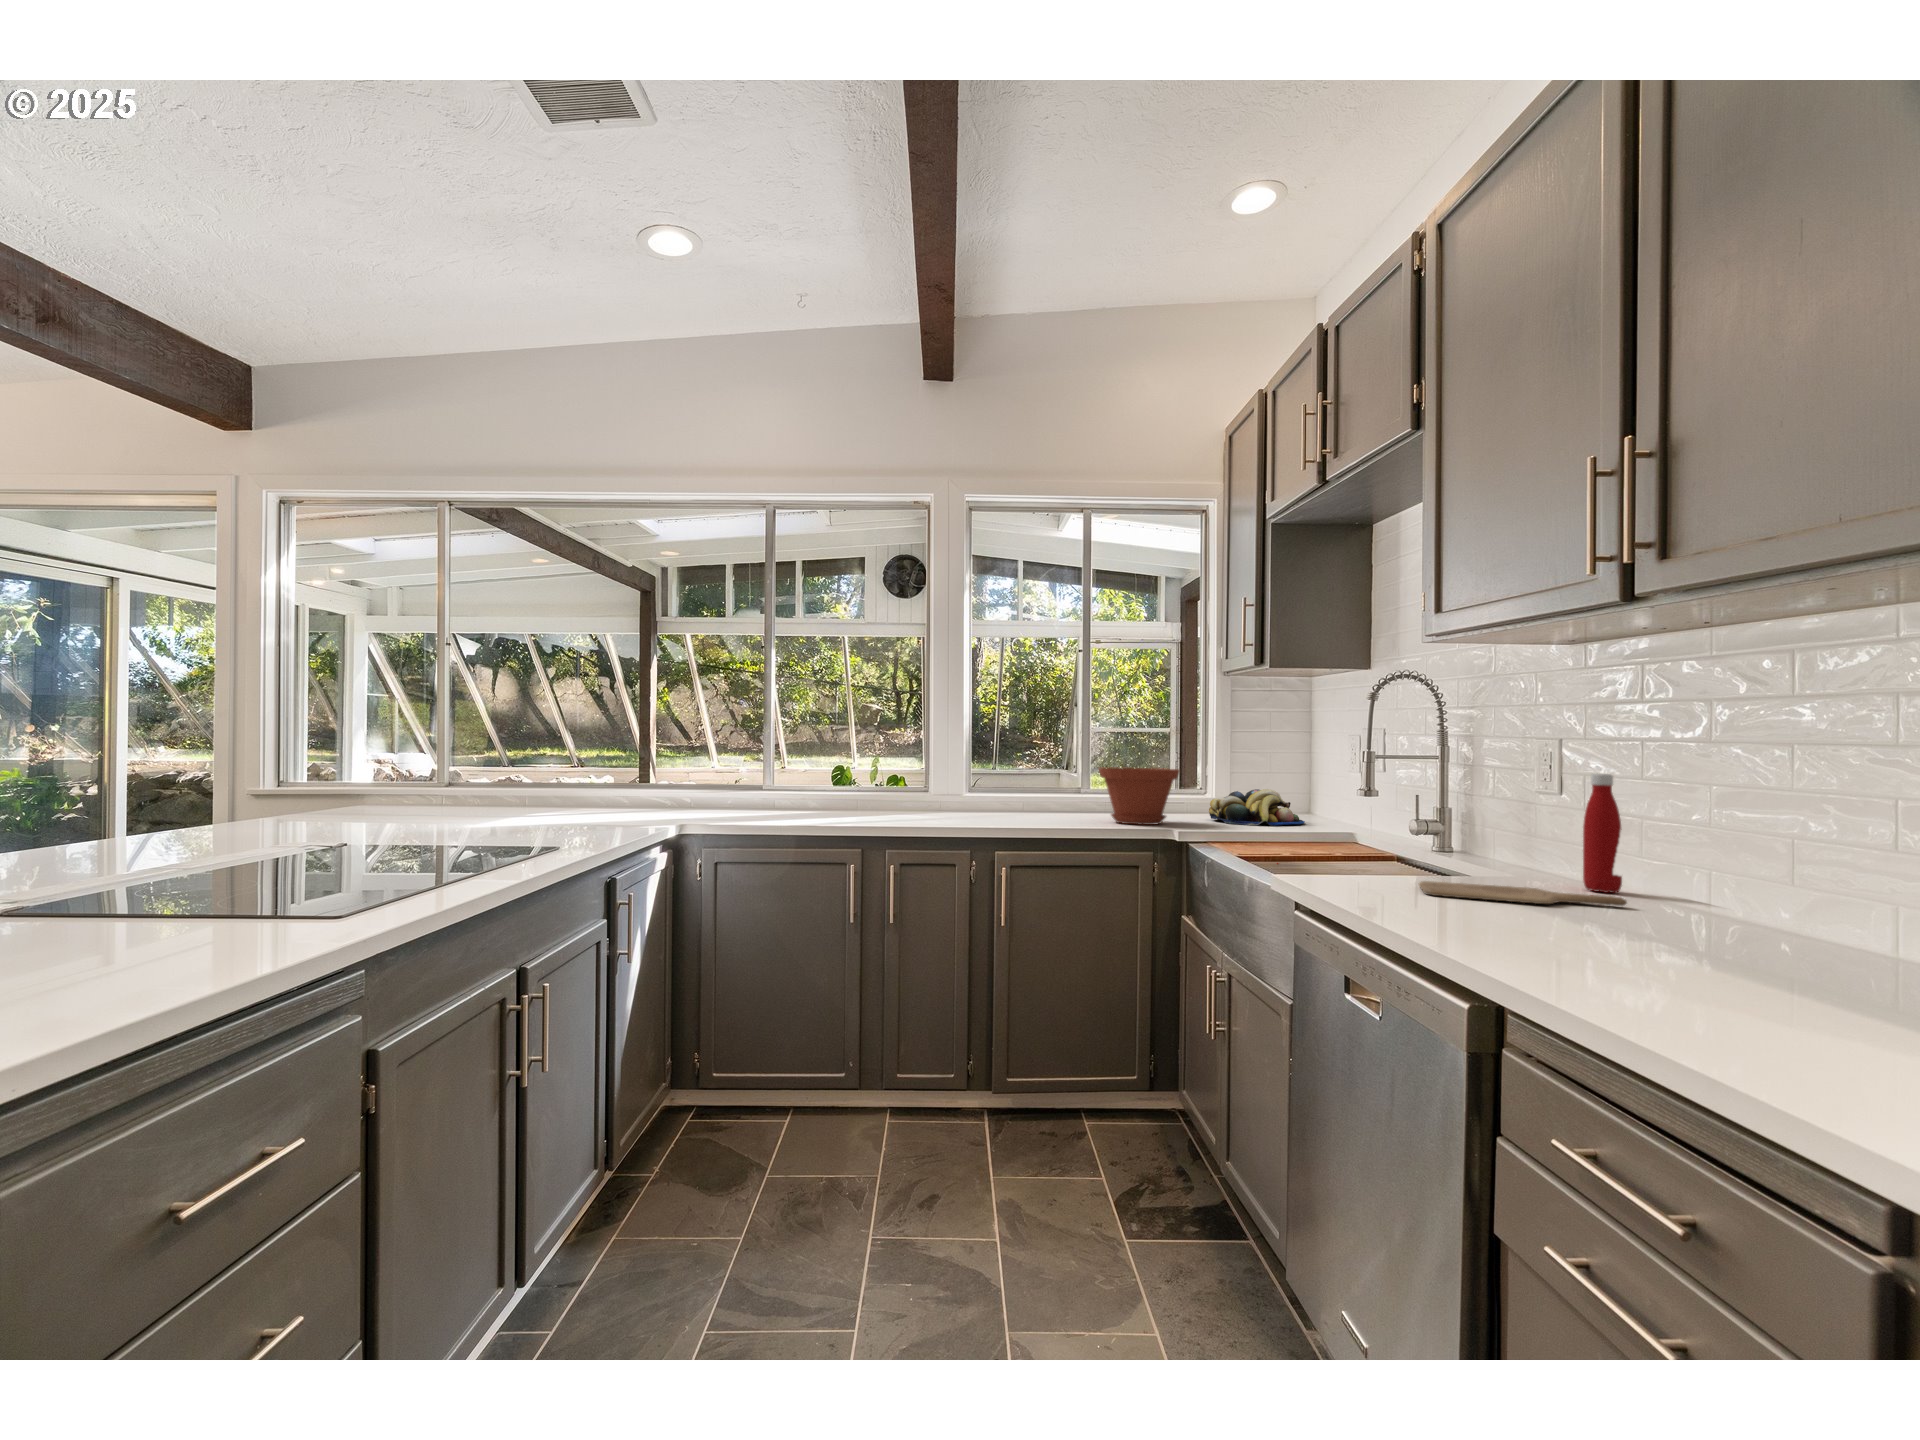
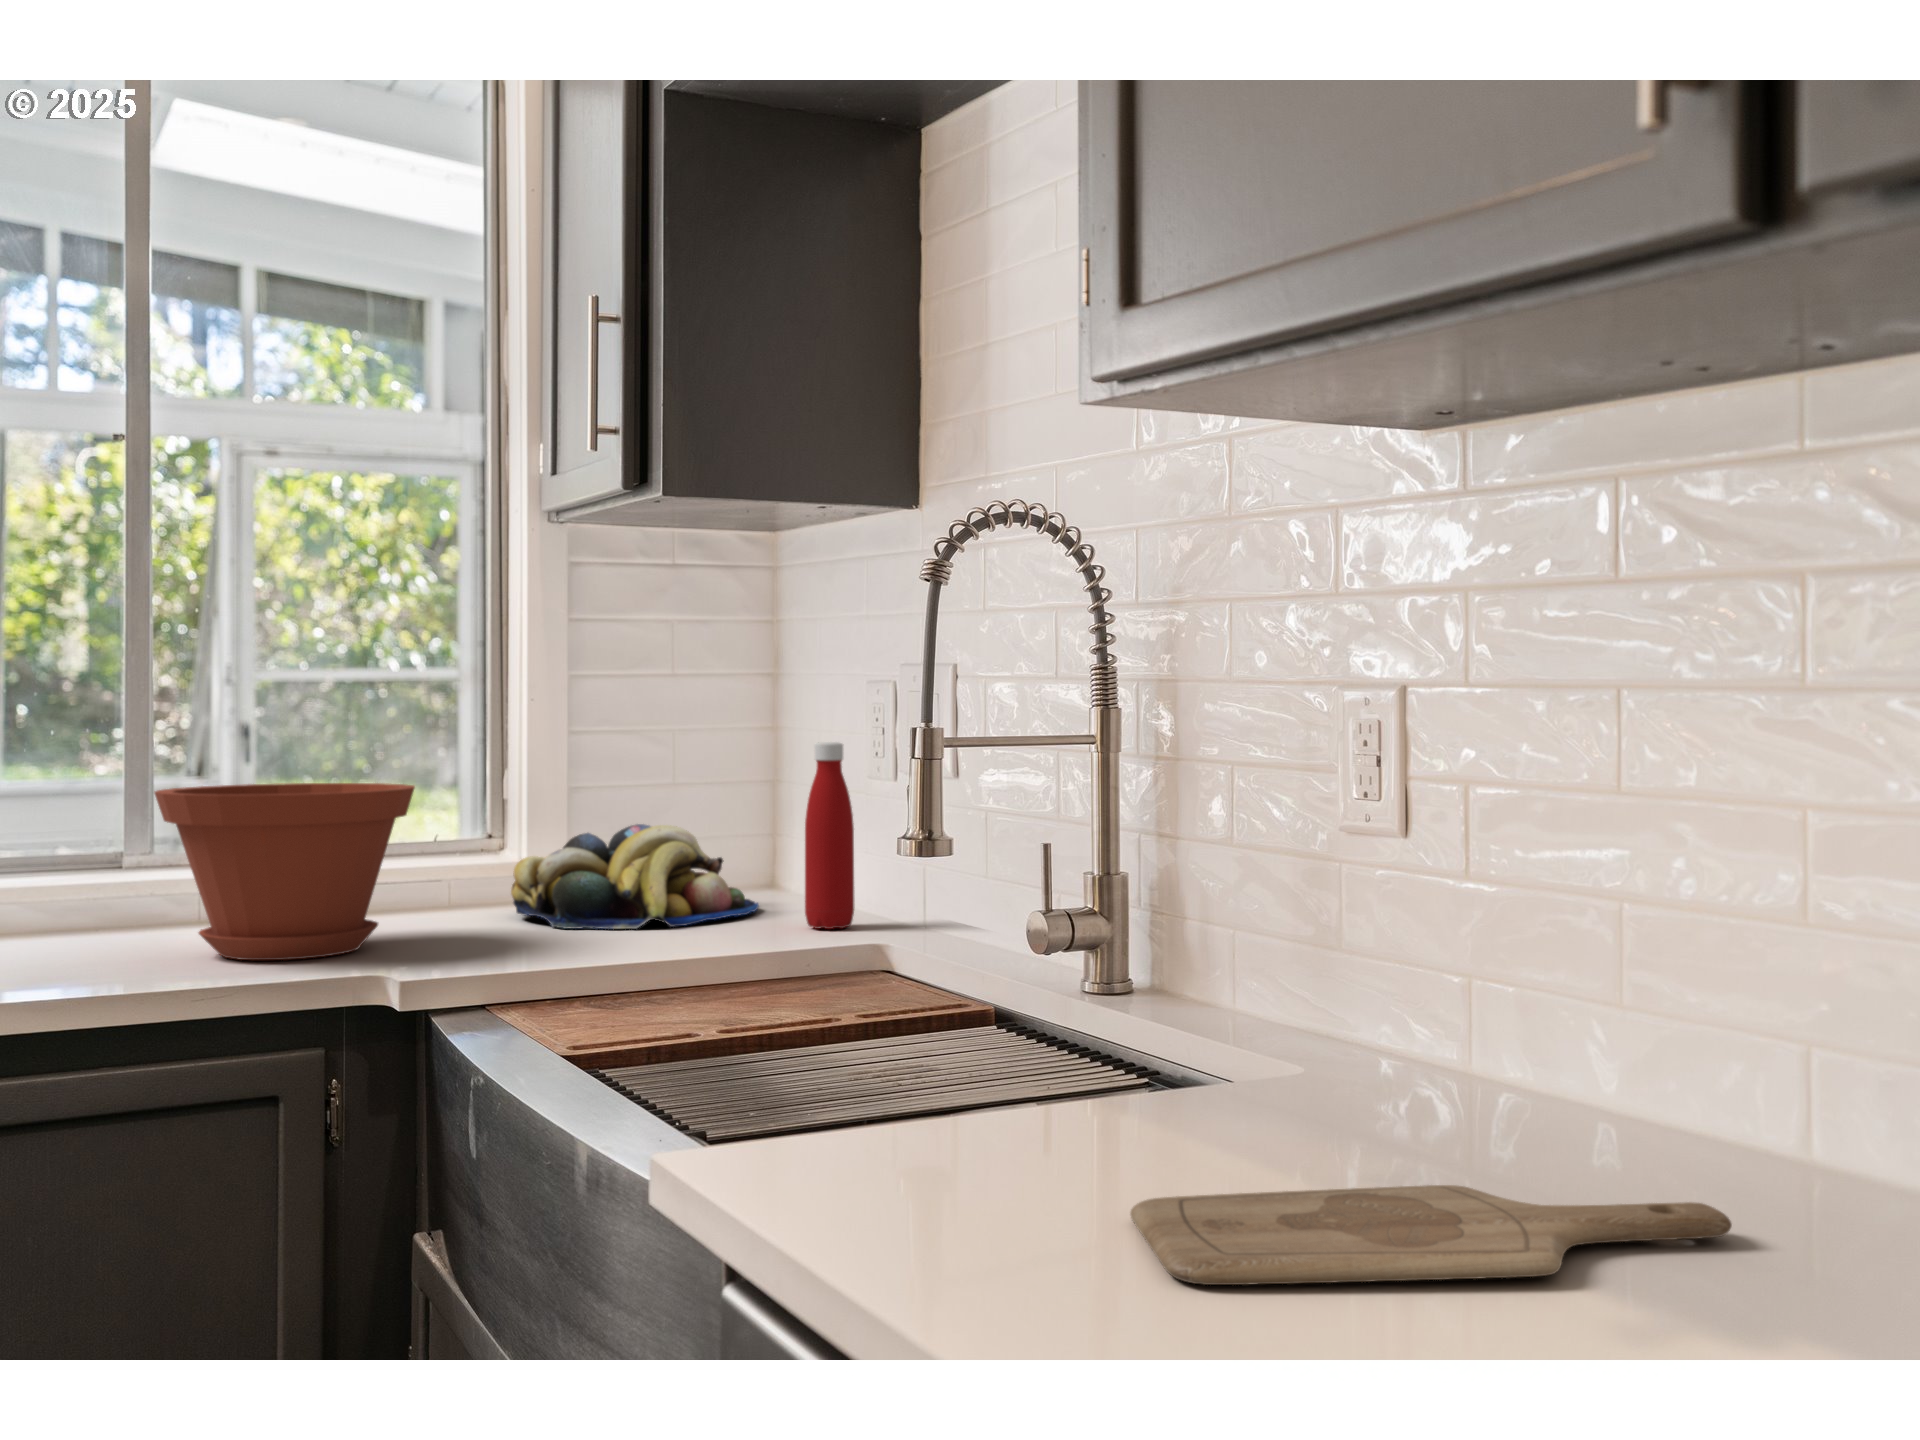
bottle: present [1583,774,1622,893] -> present [805,742,854,929]

